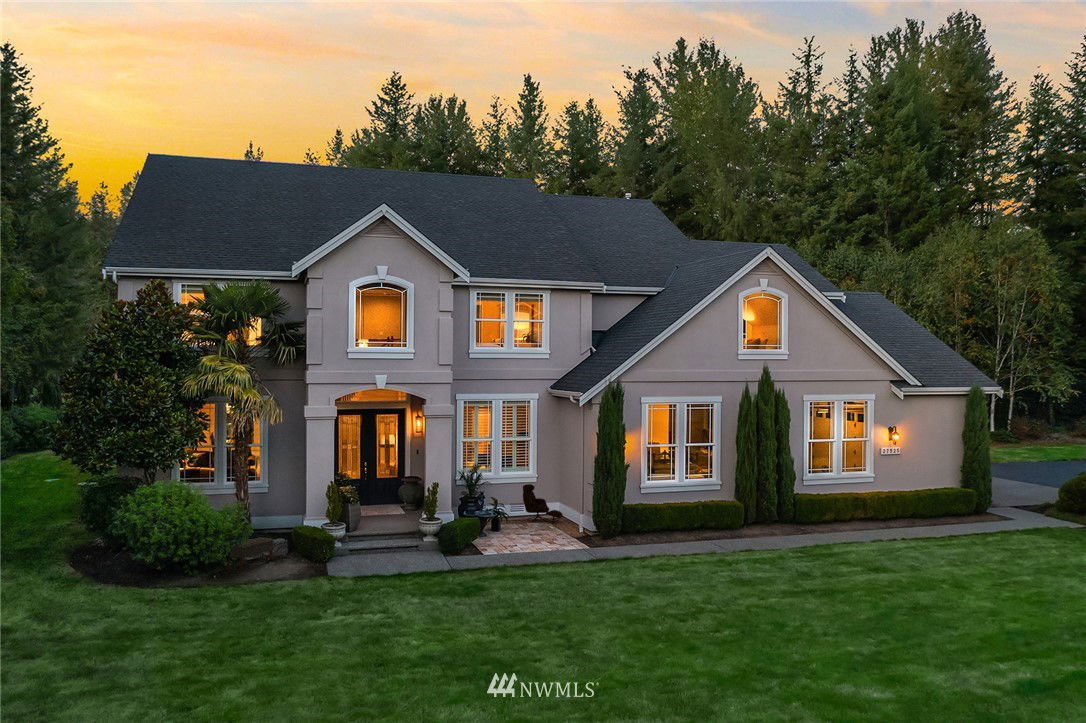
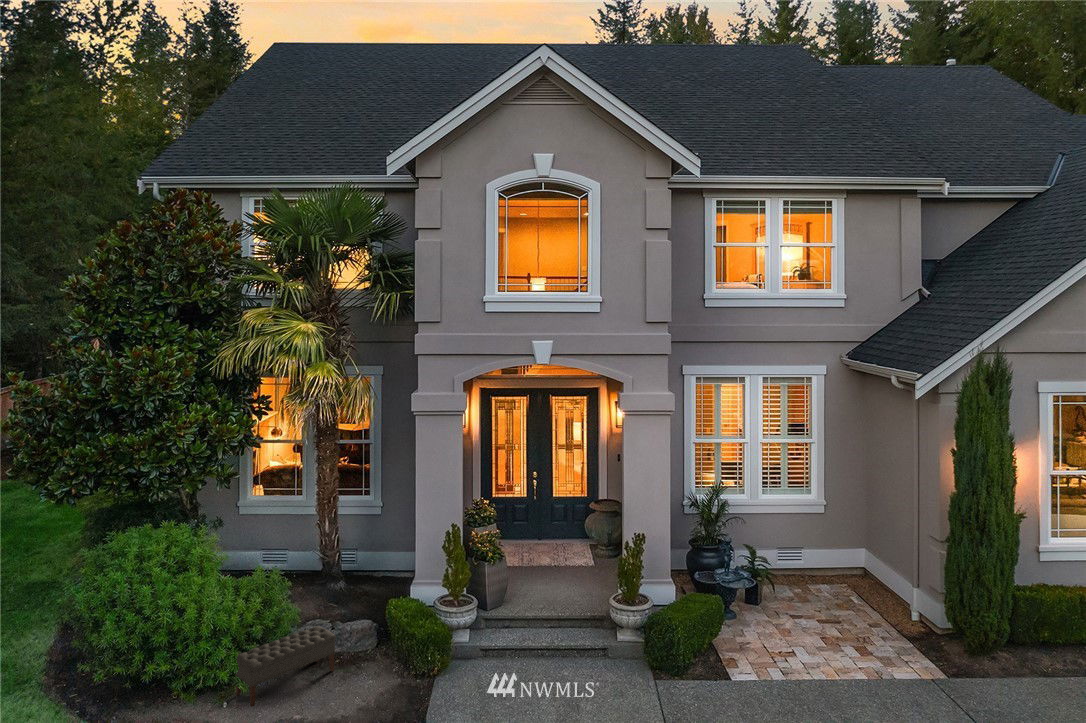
lounge chair: present [523,484,563,523] -> none [797,514,871,590]

